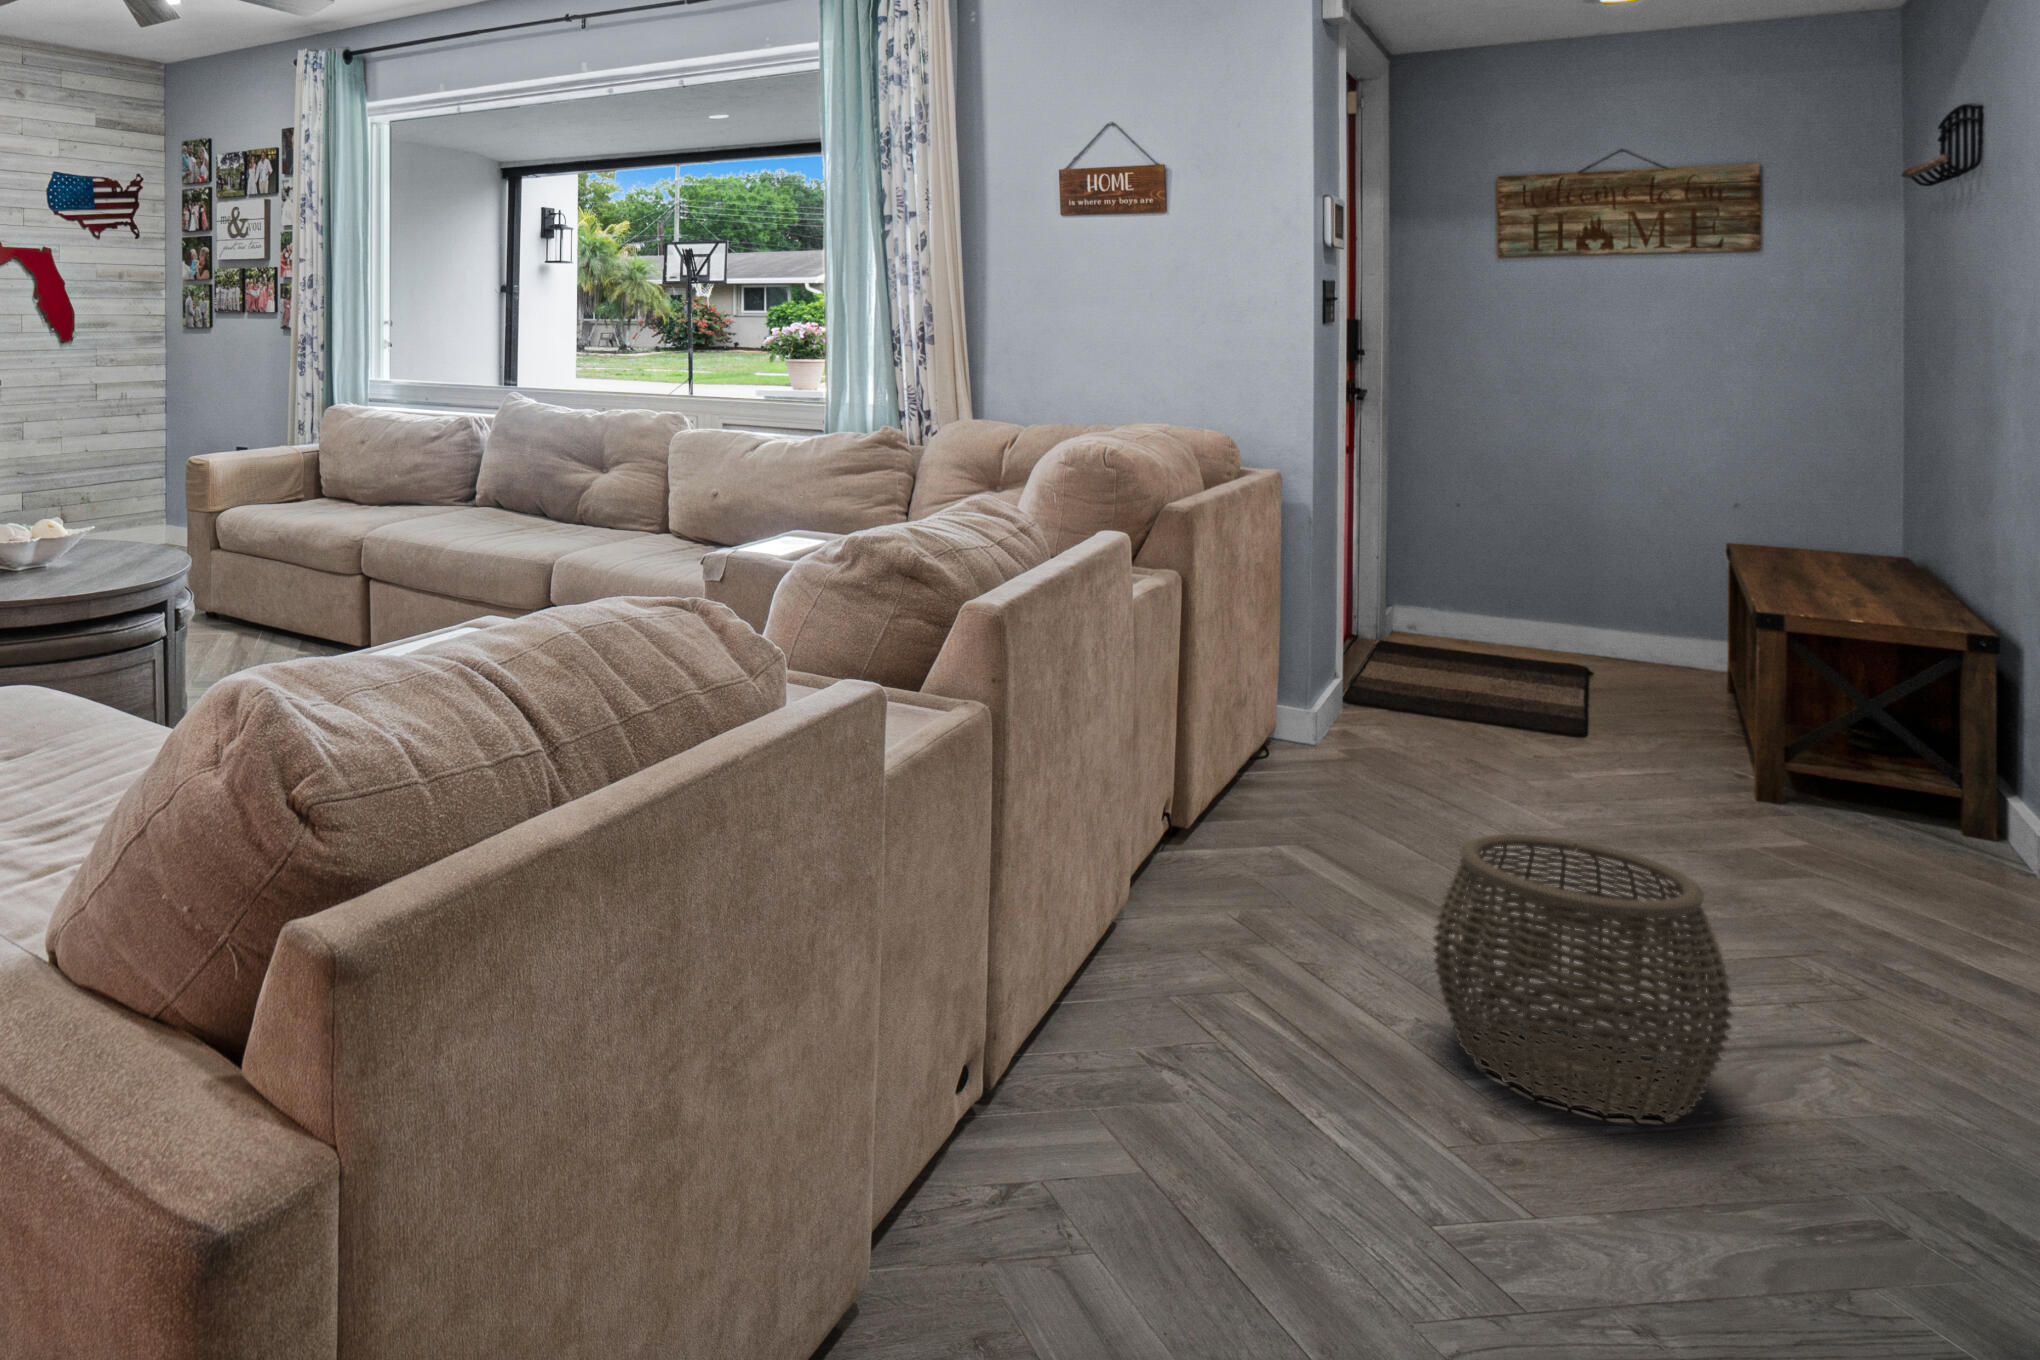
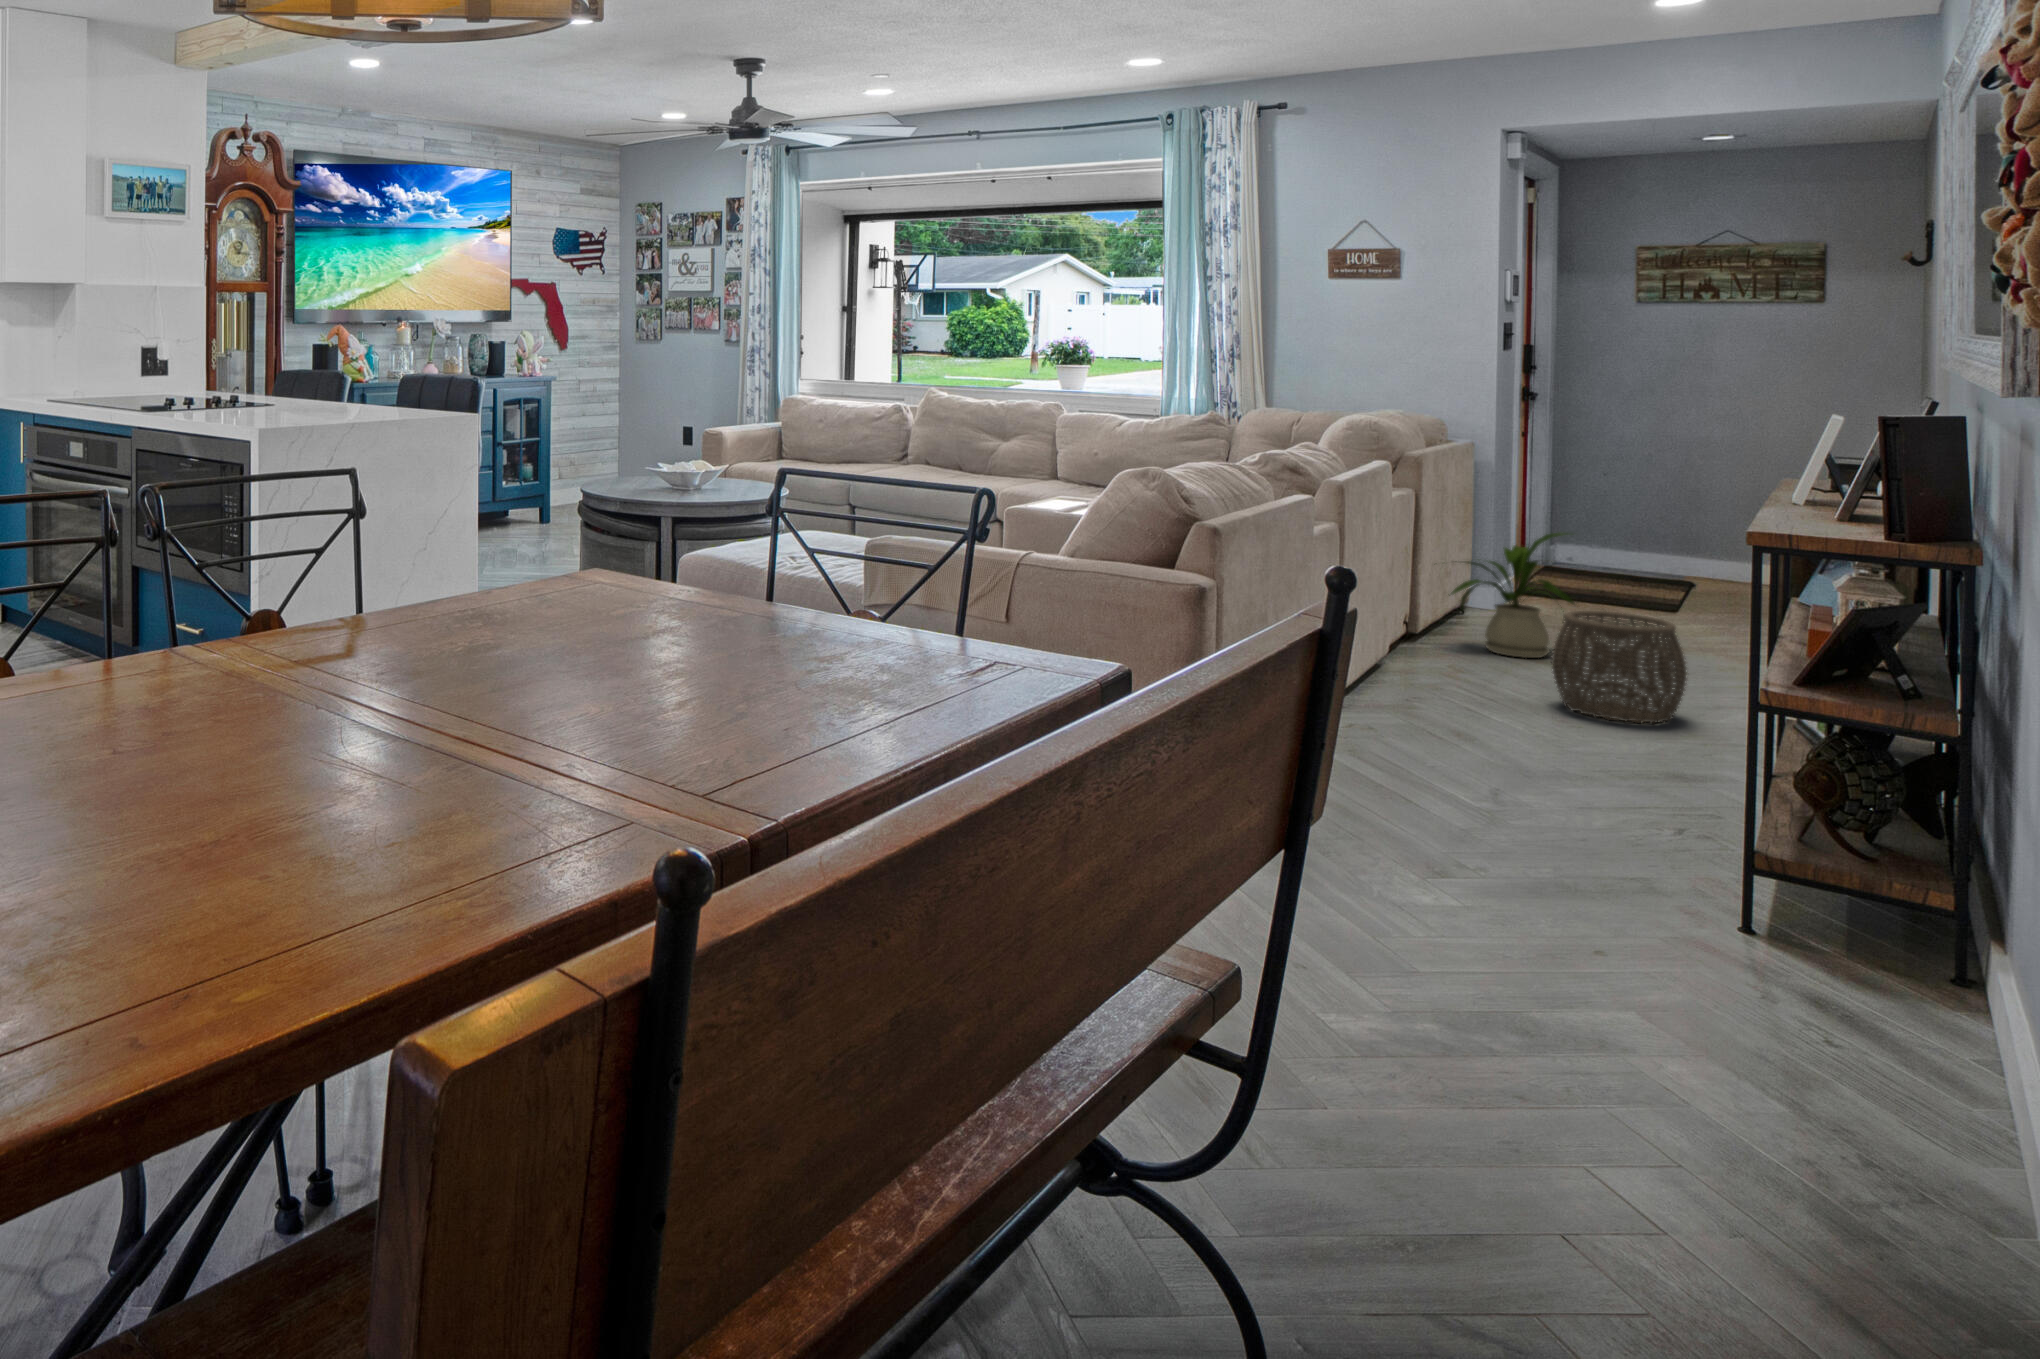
house plant: none [1202,637,1459,872] -> present [1449,533,1574,658]

